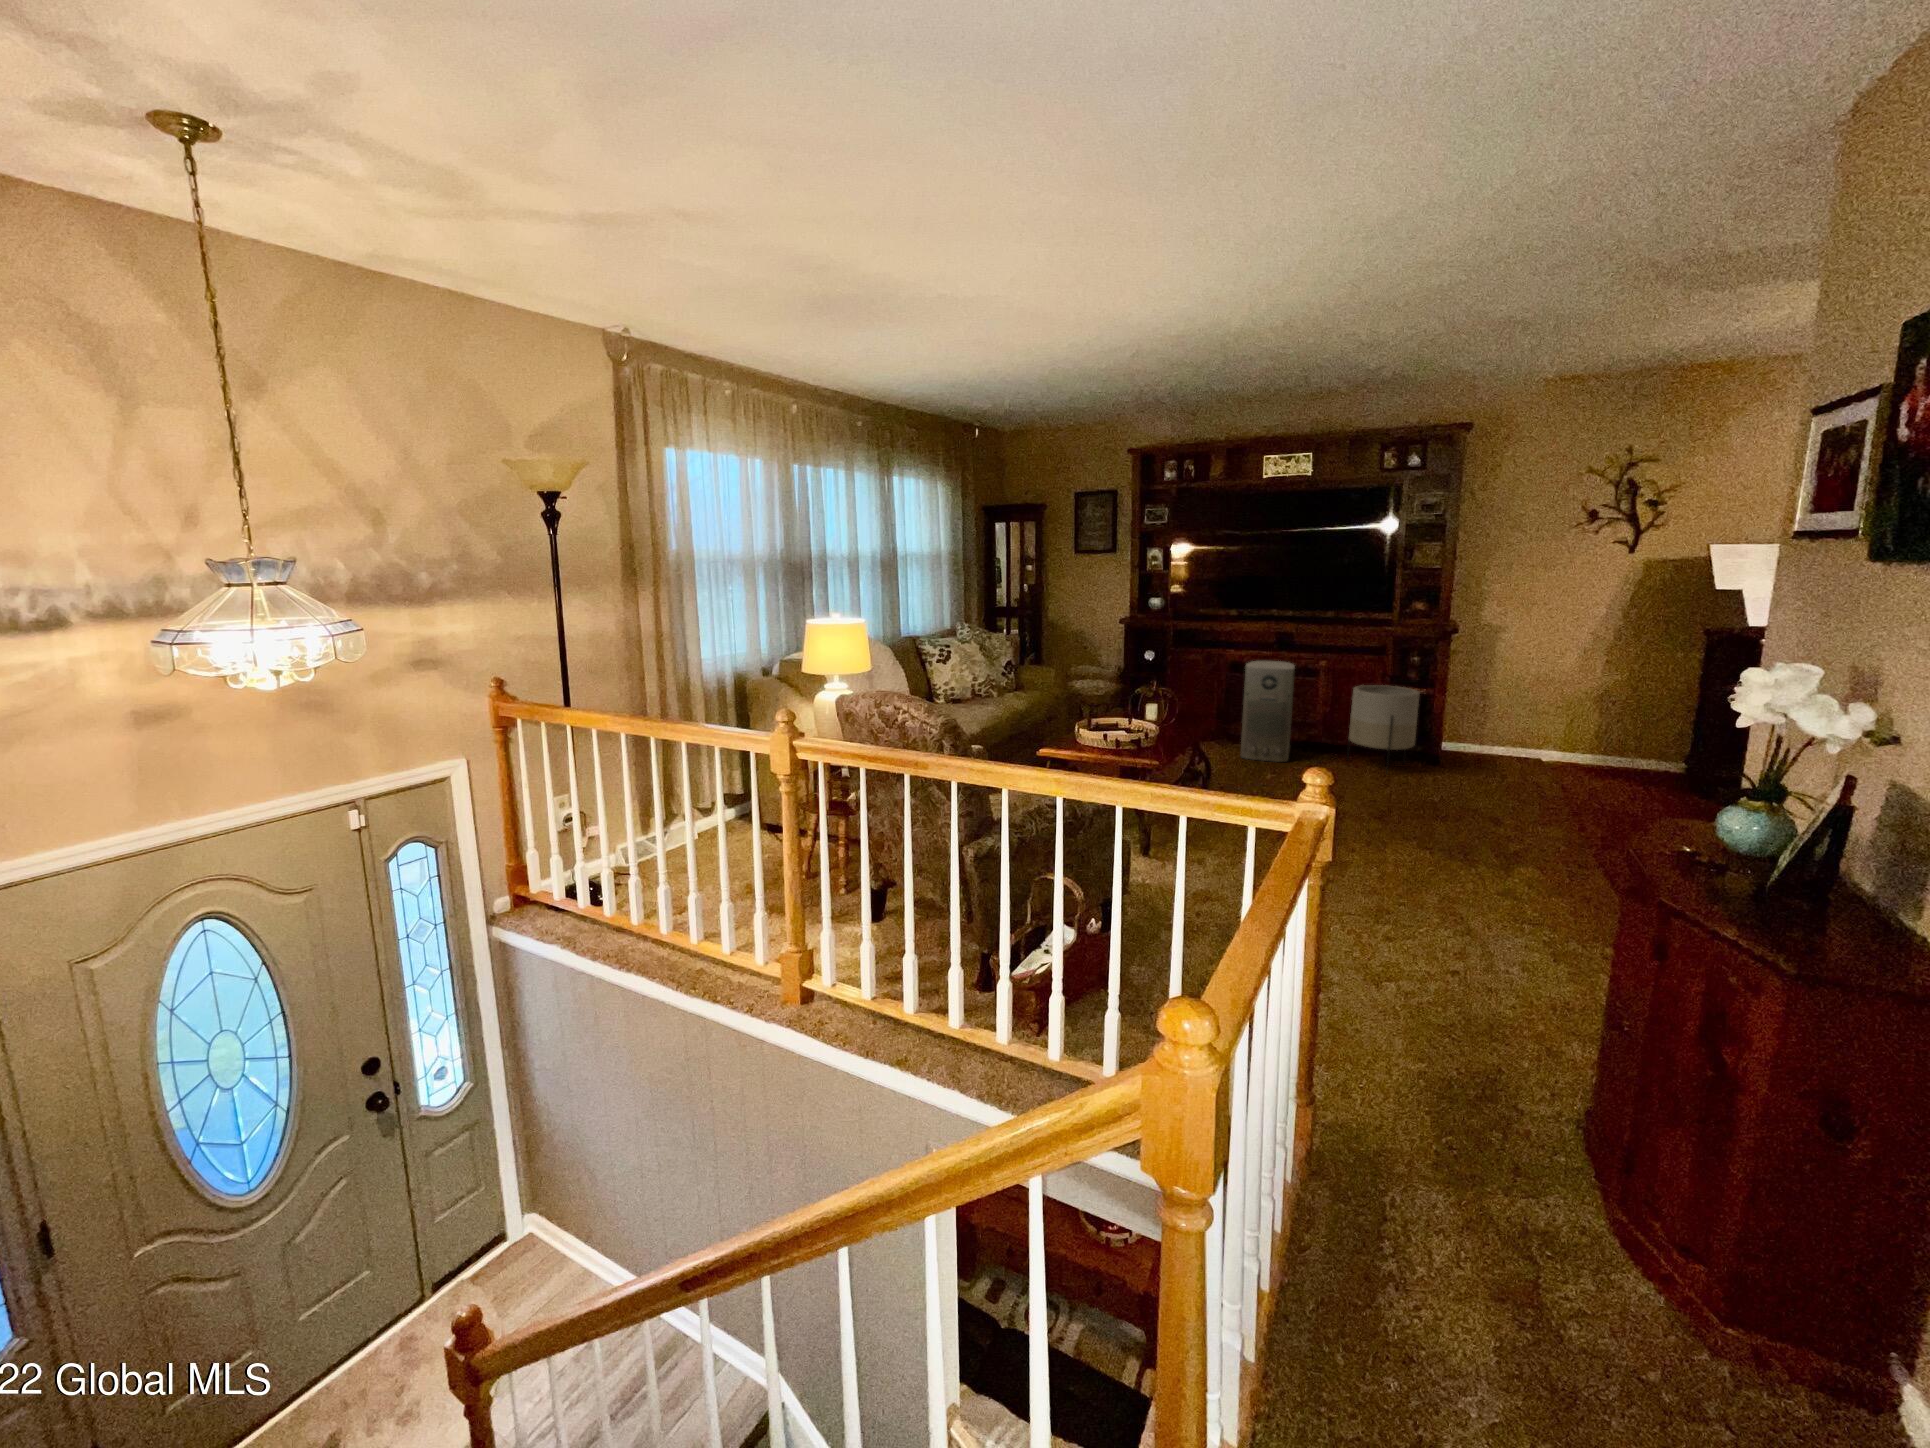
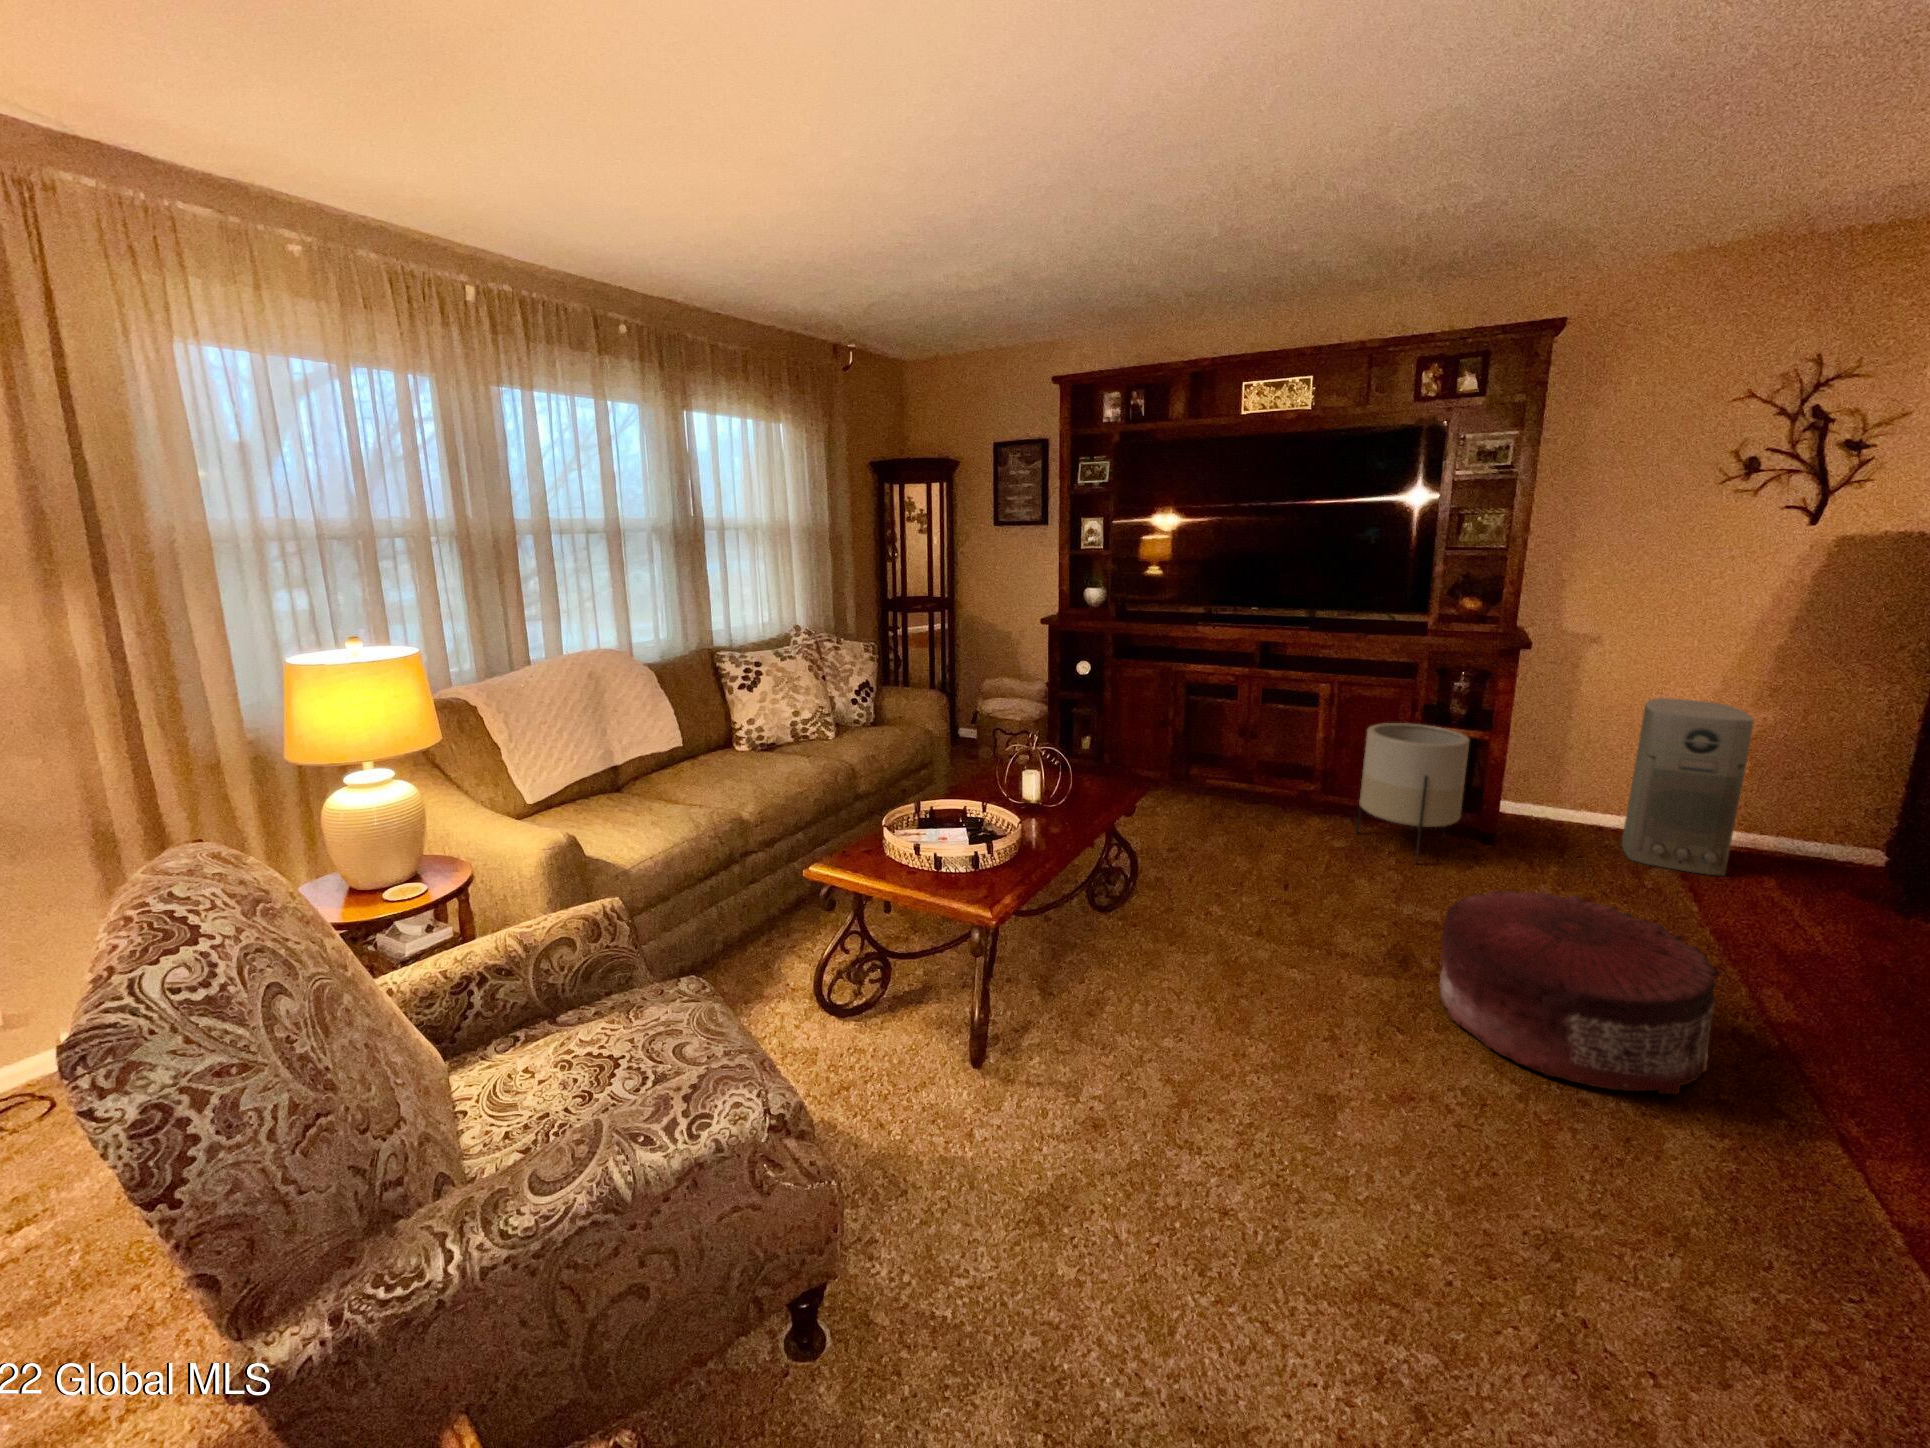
air purifier: present [1241,661,1295,762] -> present [1622,698,1754,876]
pouf: none [1401,767,1550,859] -> present [1440,890,1719,1095]

